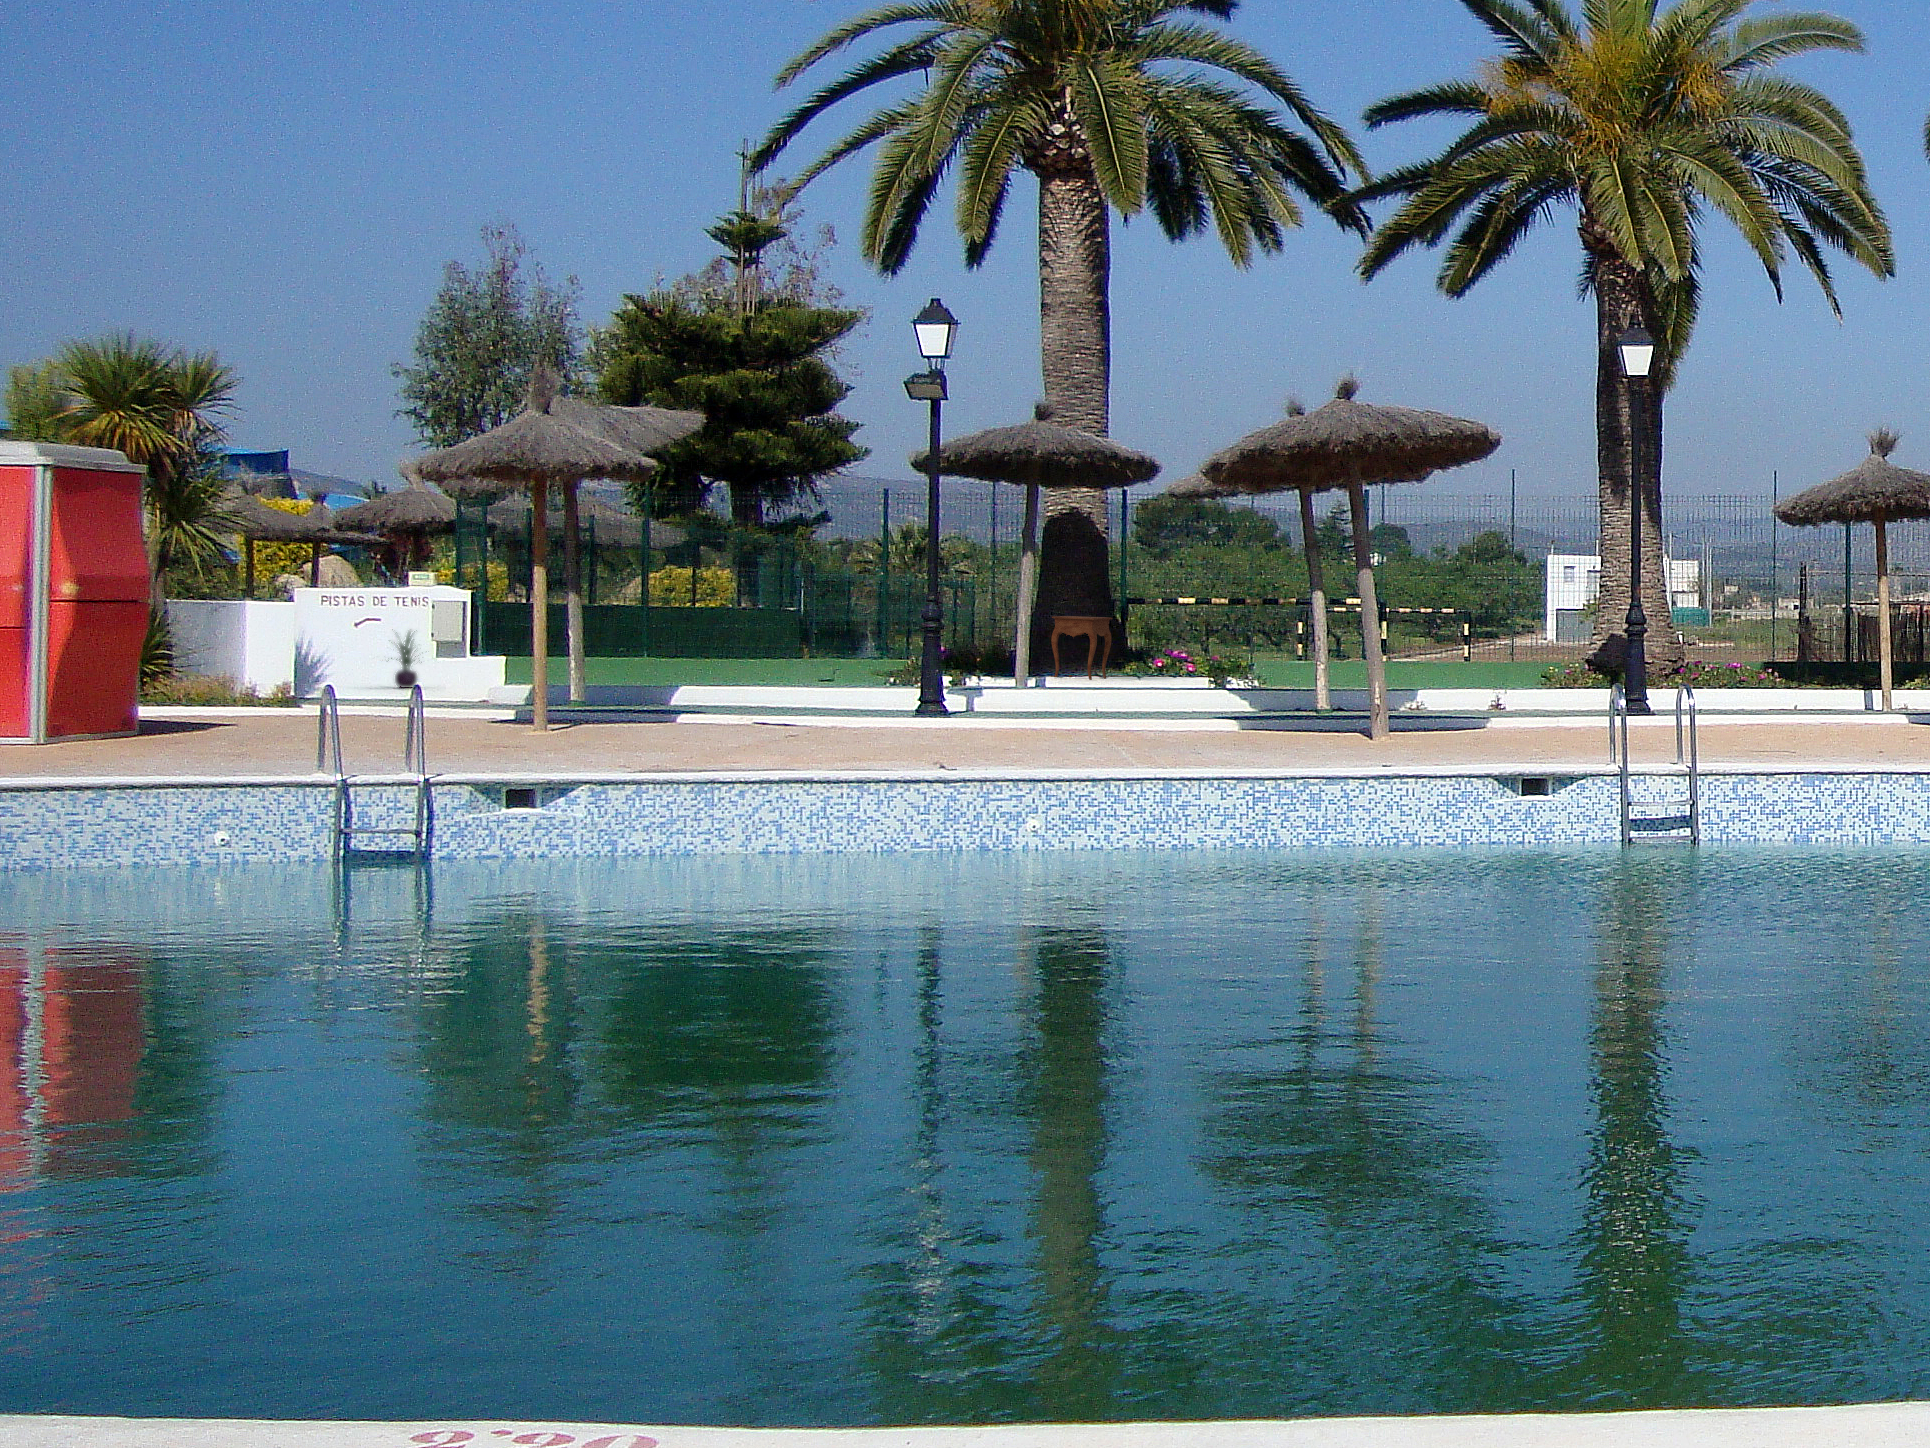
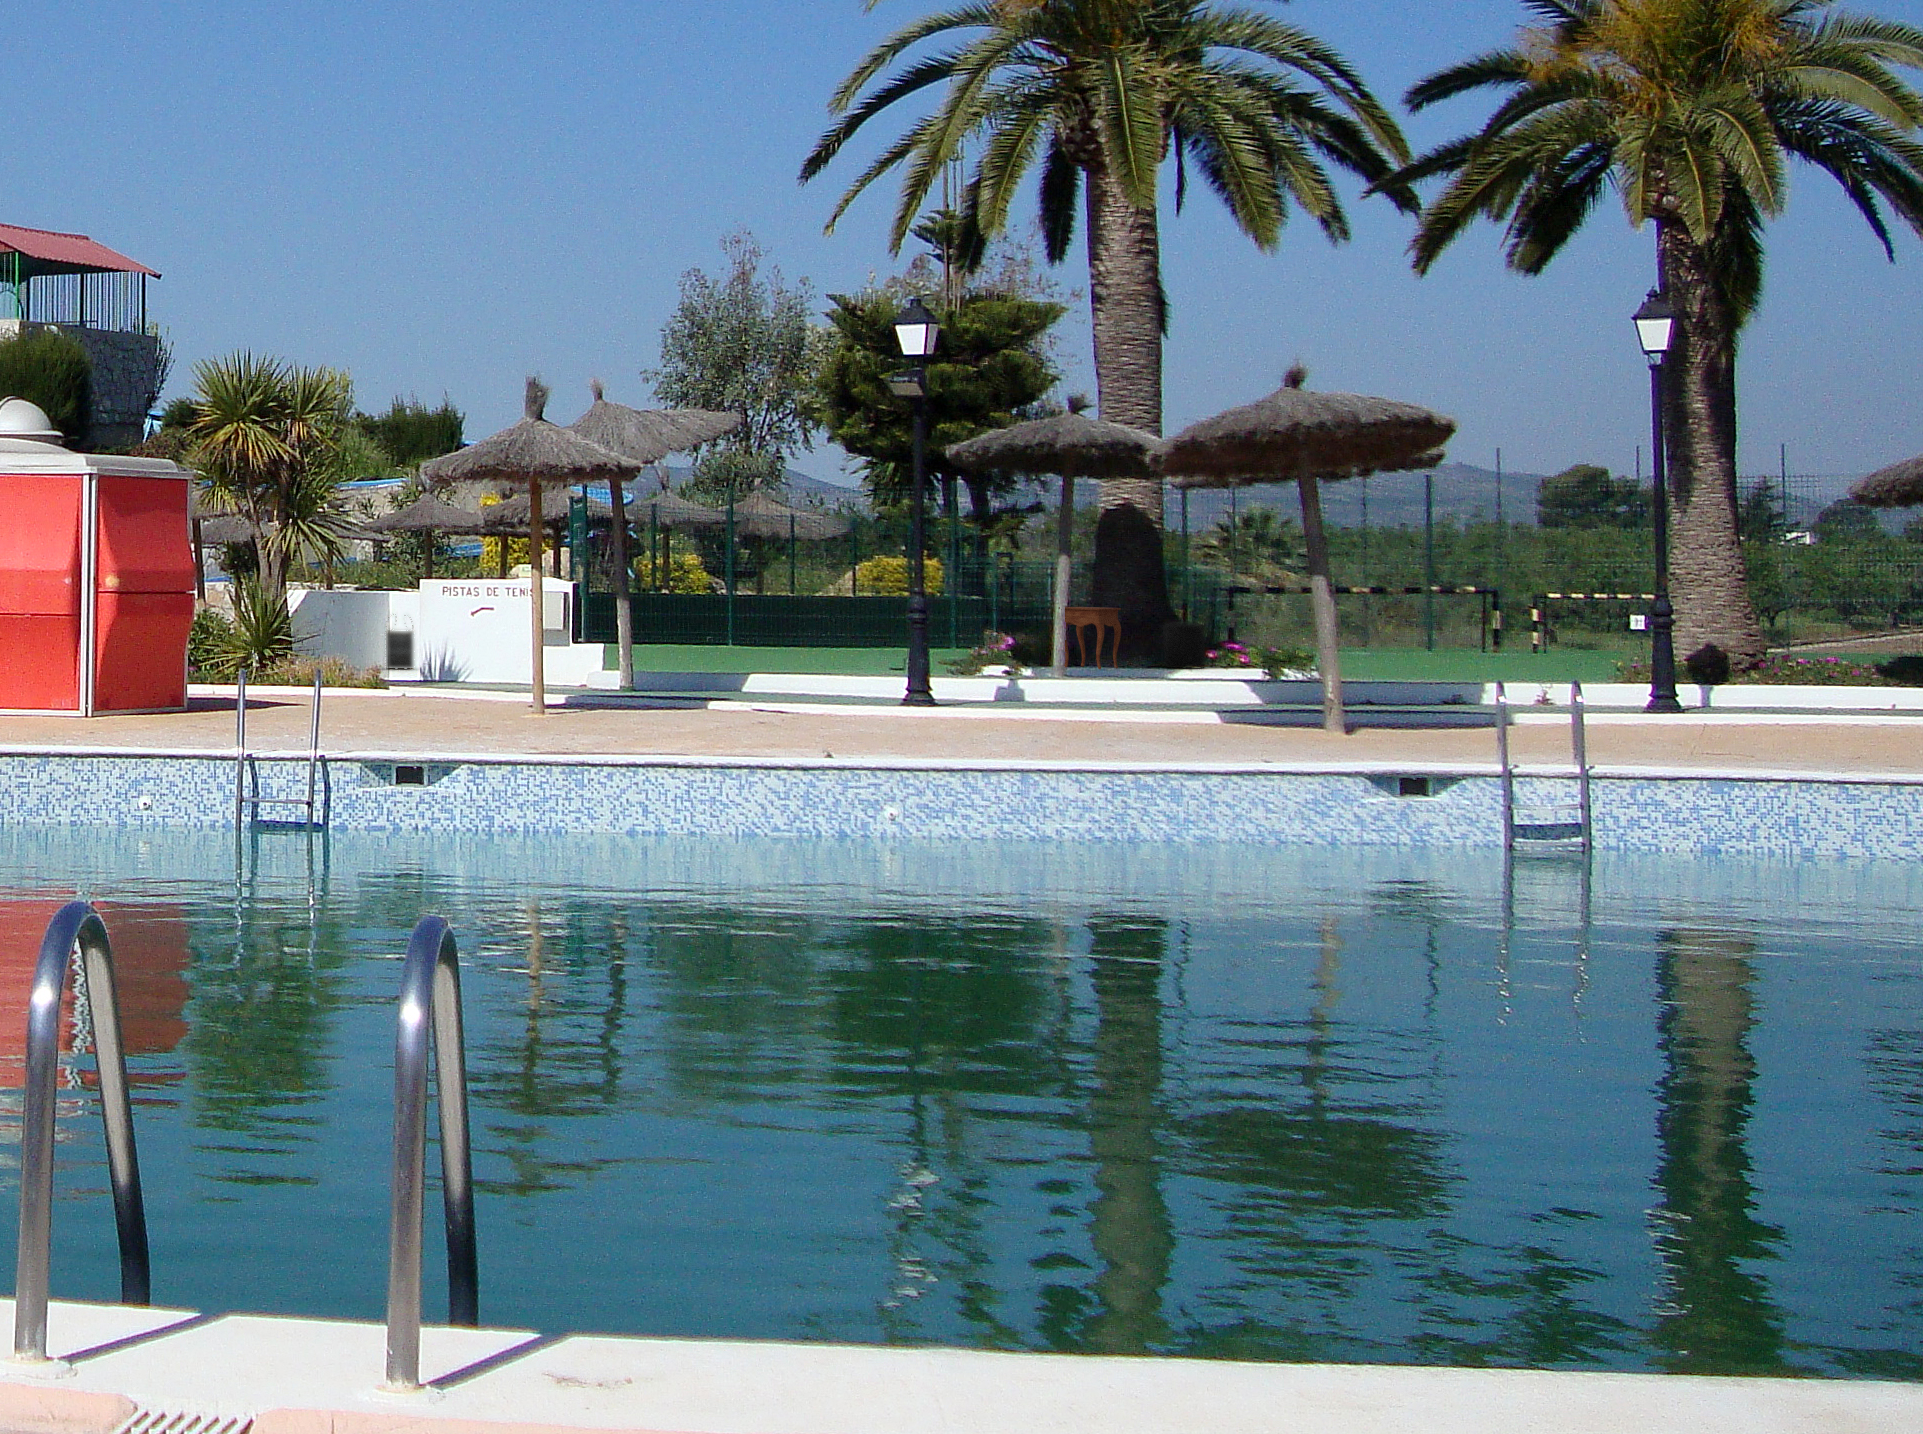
basket: none [313,622,349,686] -> present [386,625,414,669]
decorative plant: present [391,631,422,688] -> none [428,620,487,671]
stool: none [1149,632,1190,678] -> present [1163,622,1205,668]

